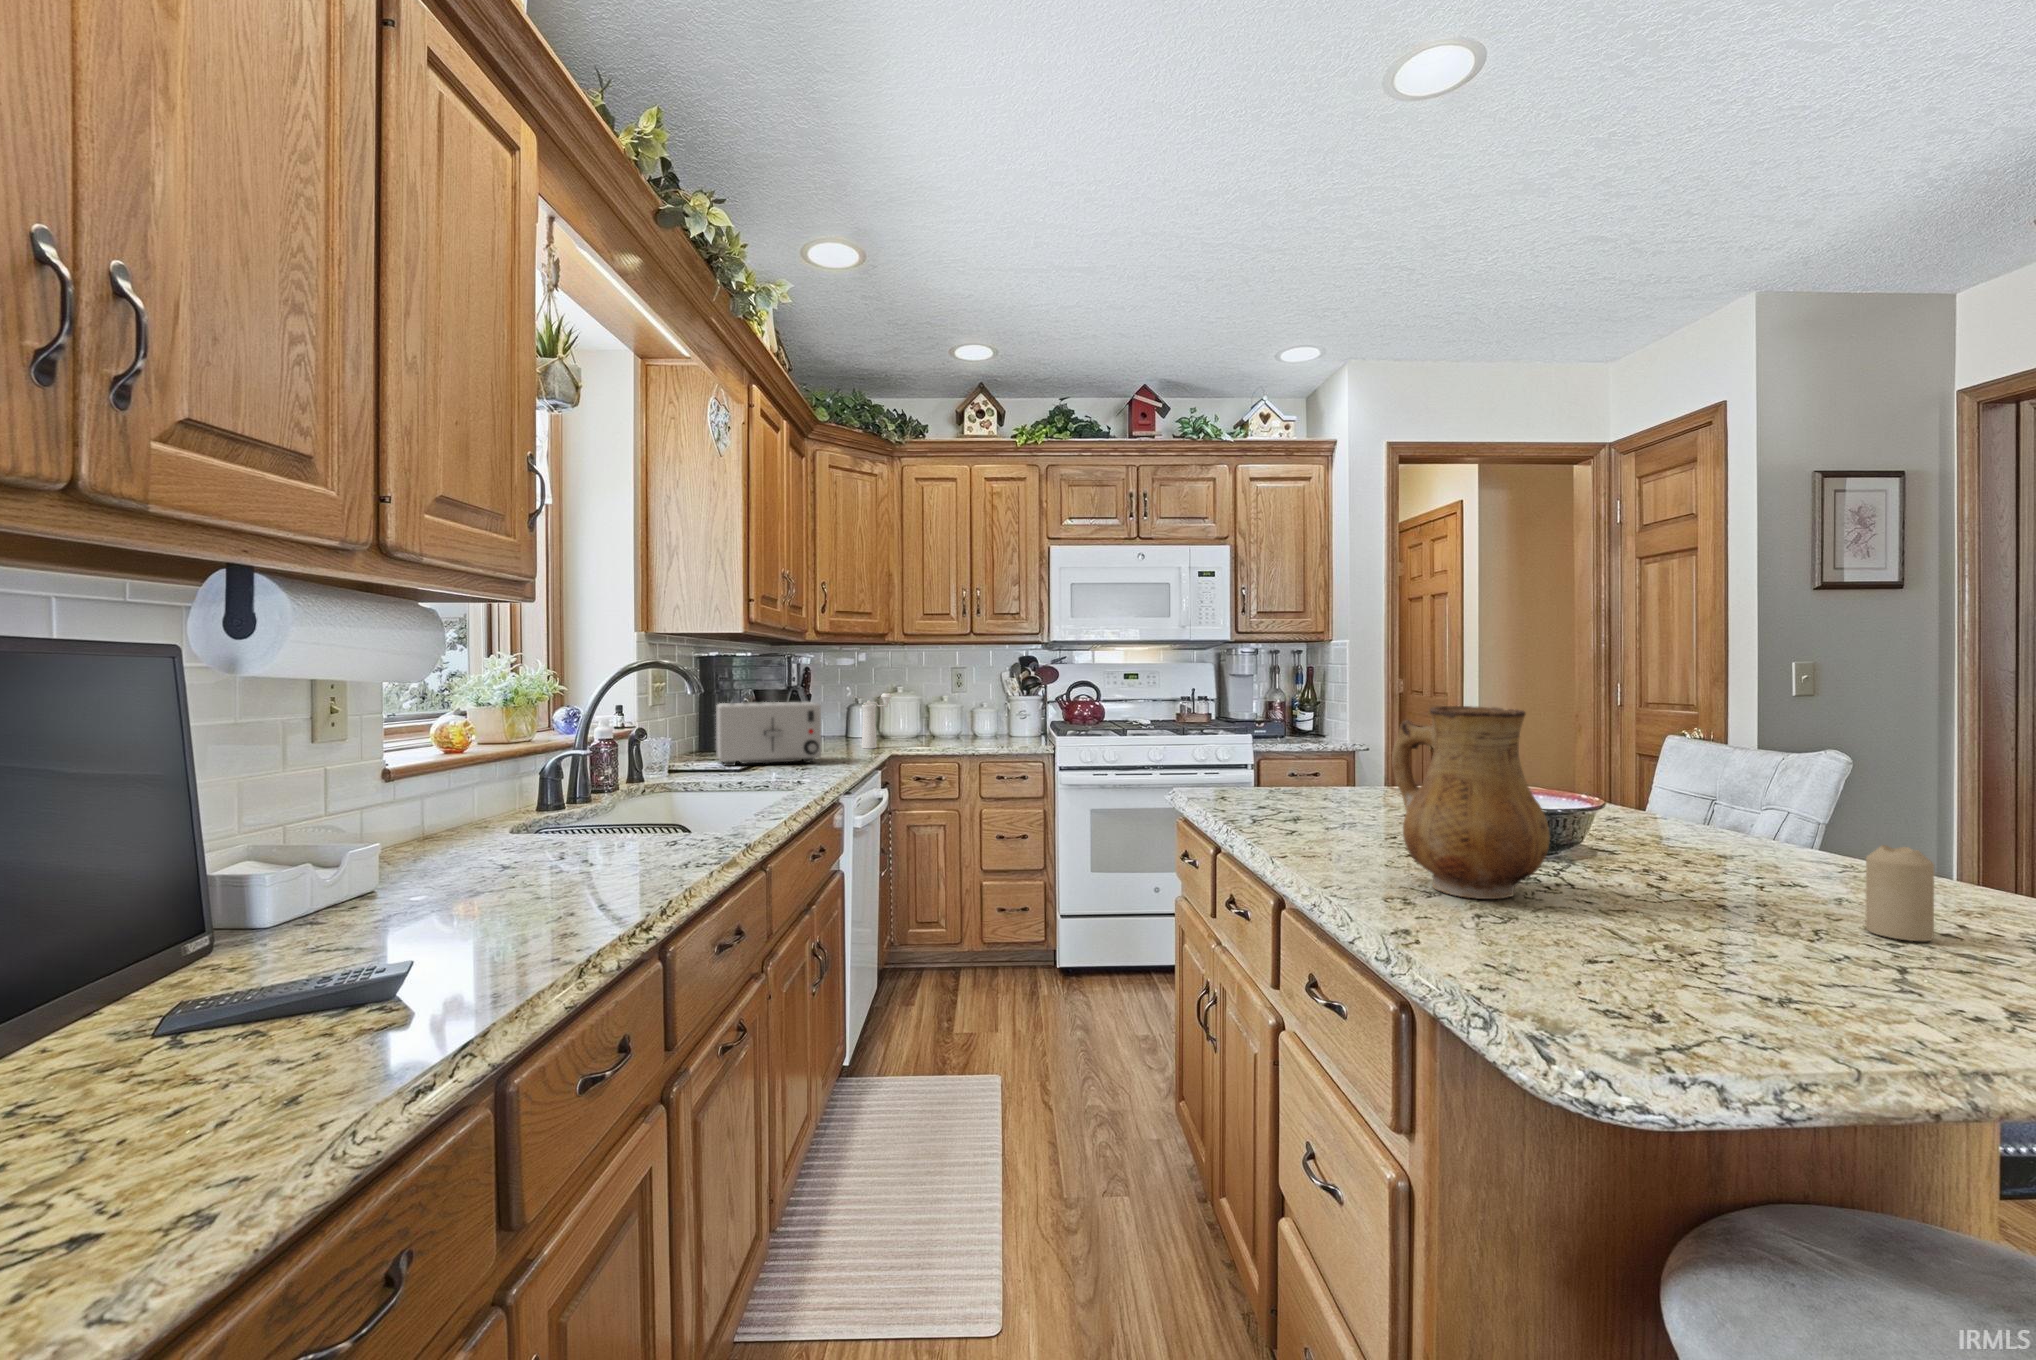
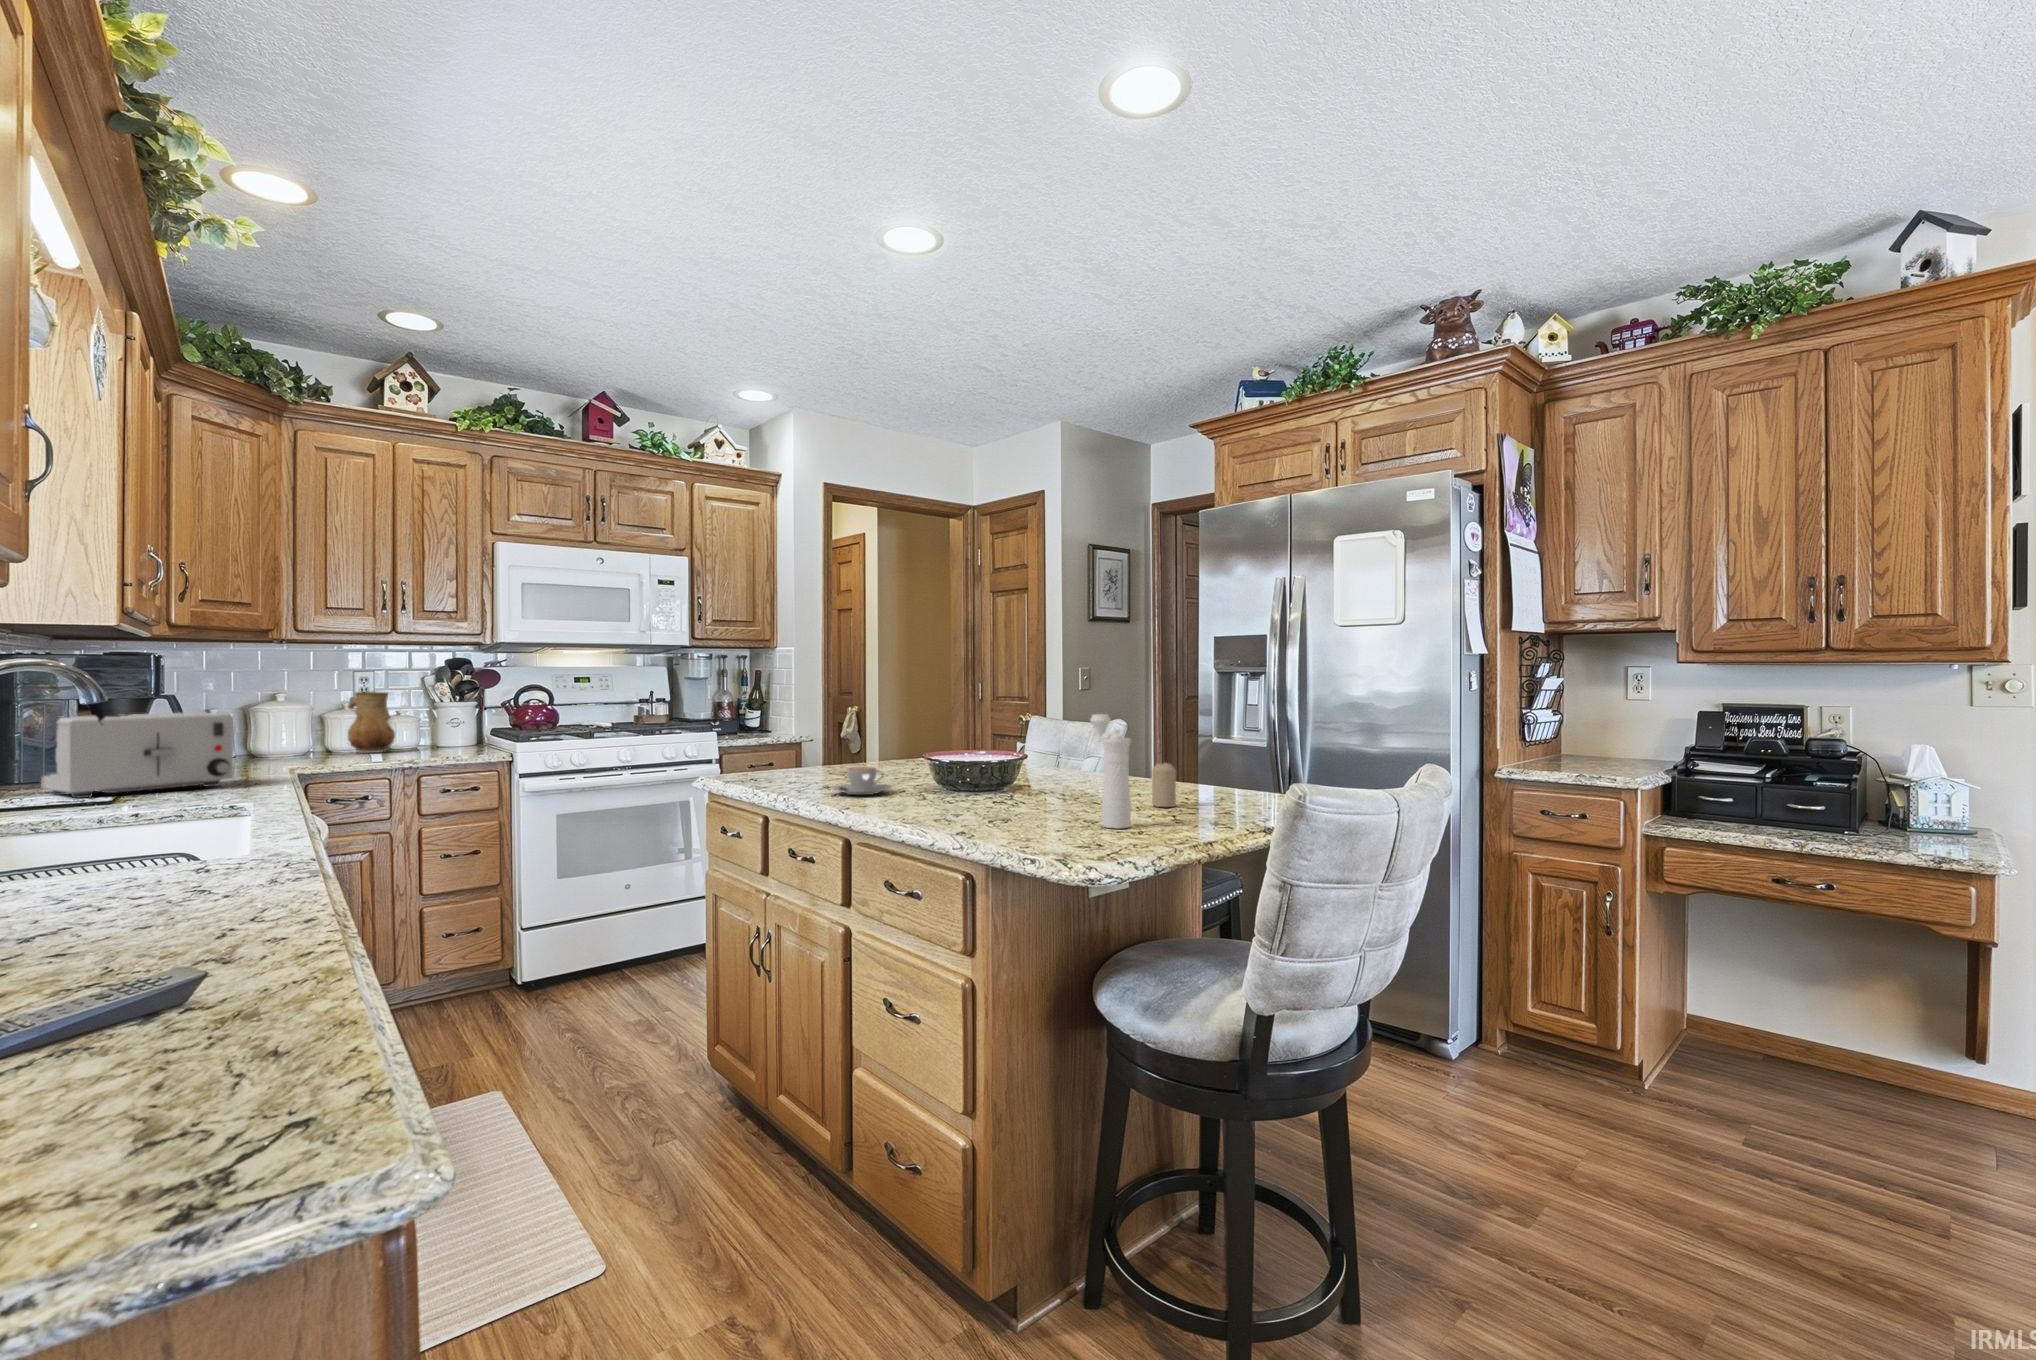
pepper mill: present [862,693,892,749] -> present [1090,714,1131,828]
ceramic pitcher: present [1392,706,1550,899] -> present [347,692,395,753]
coffee cup: none [1278,796,1365,836] -> present [832,767,891,795]

